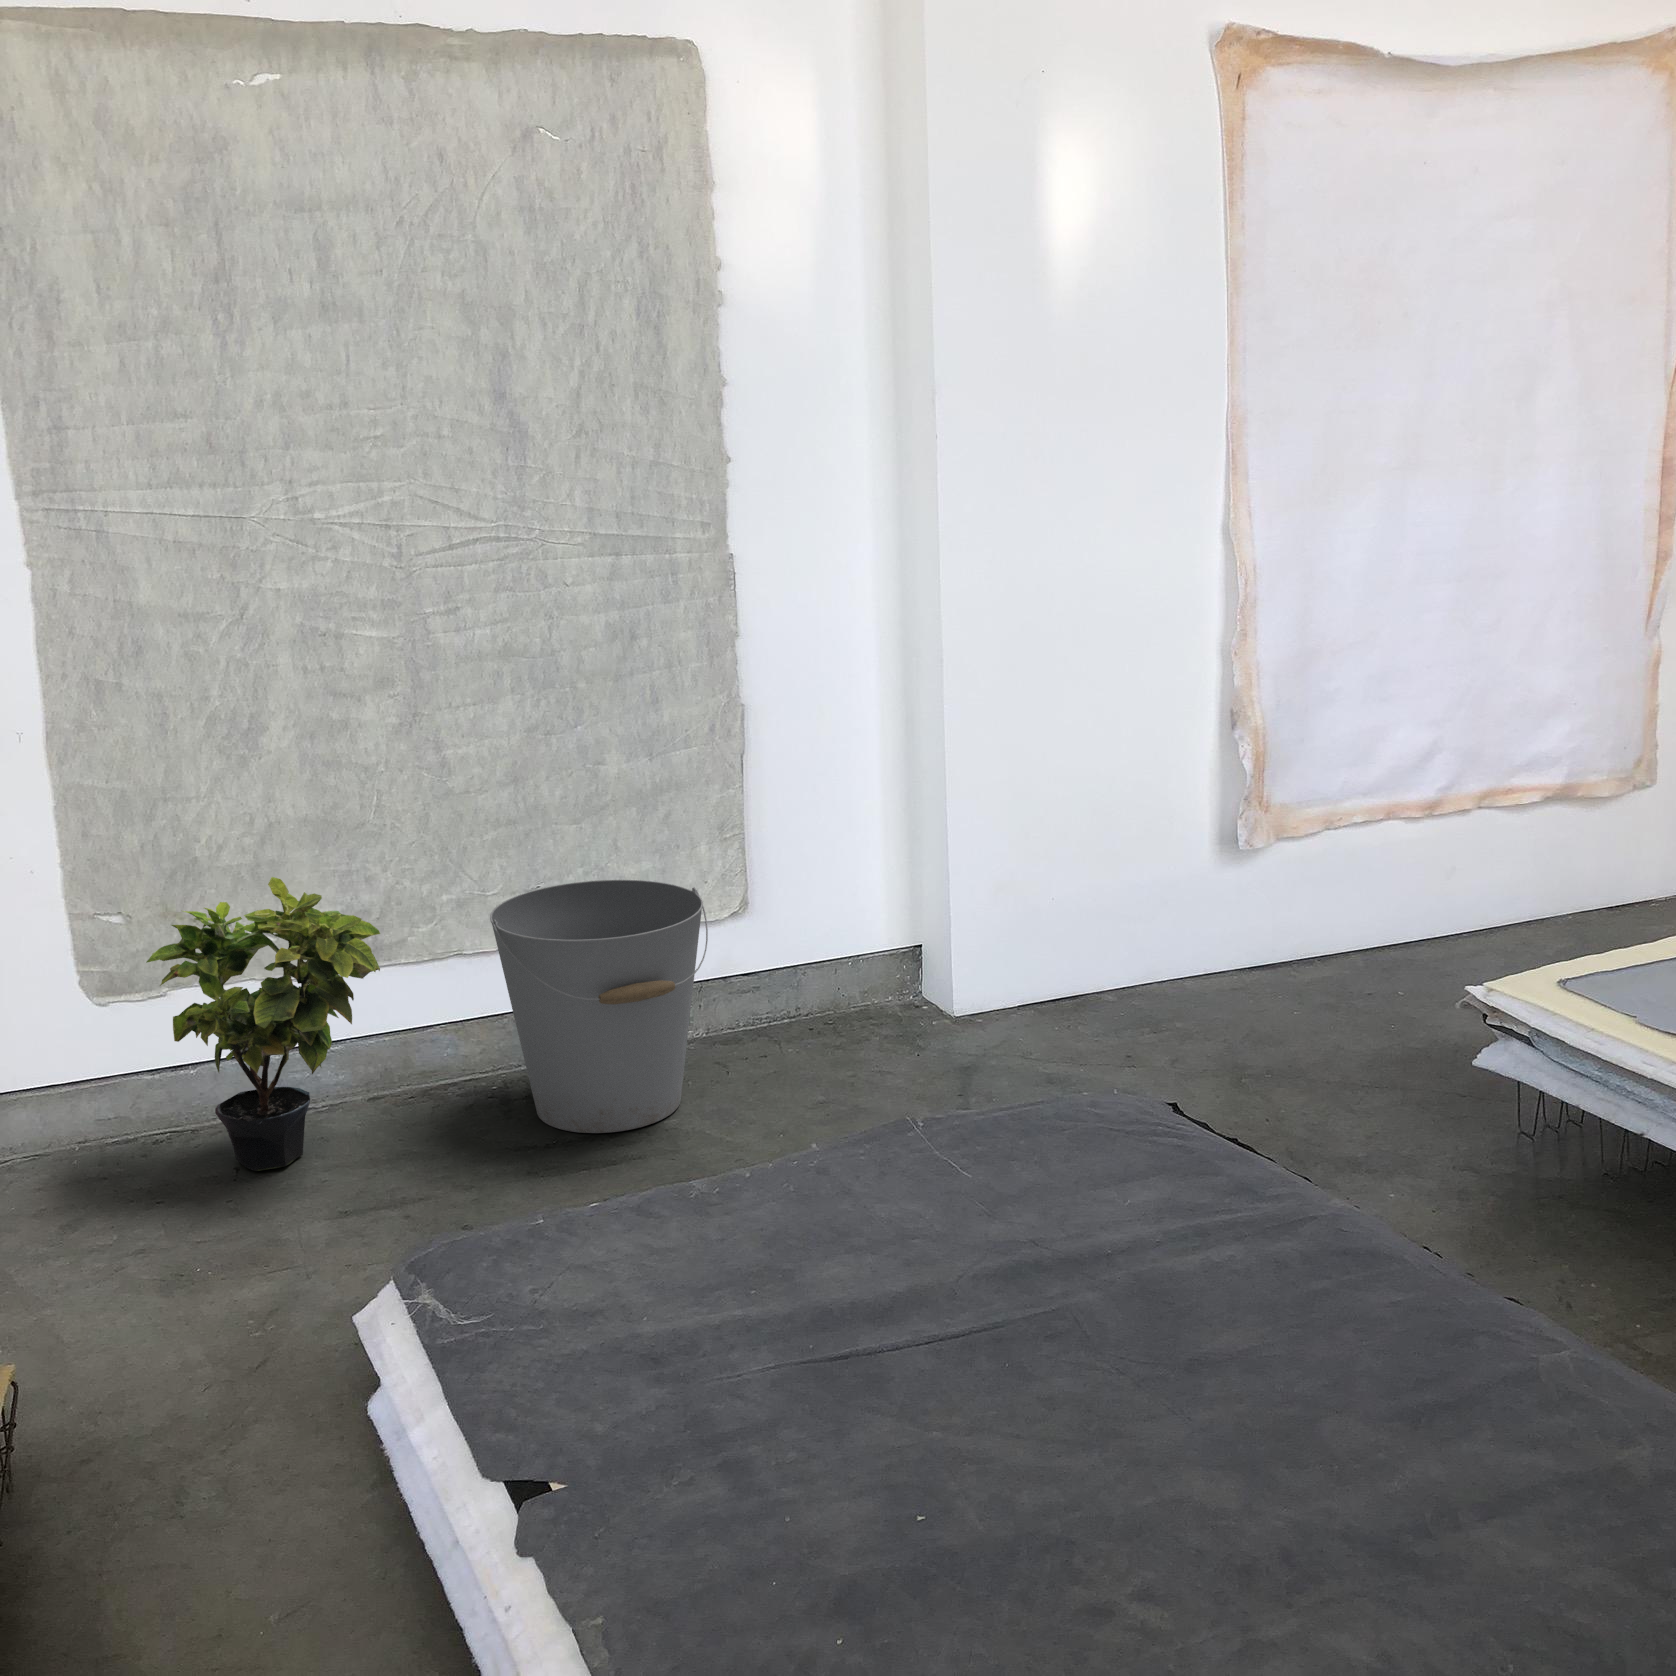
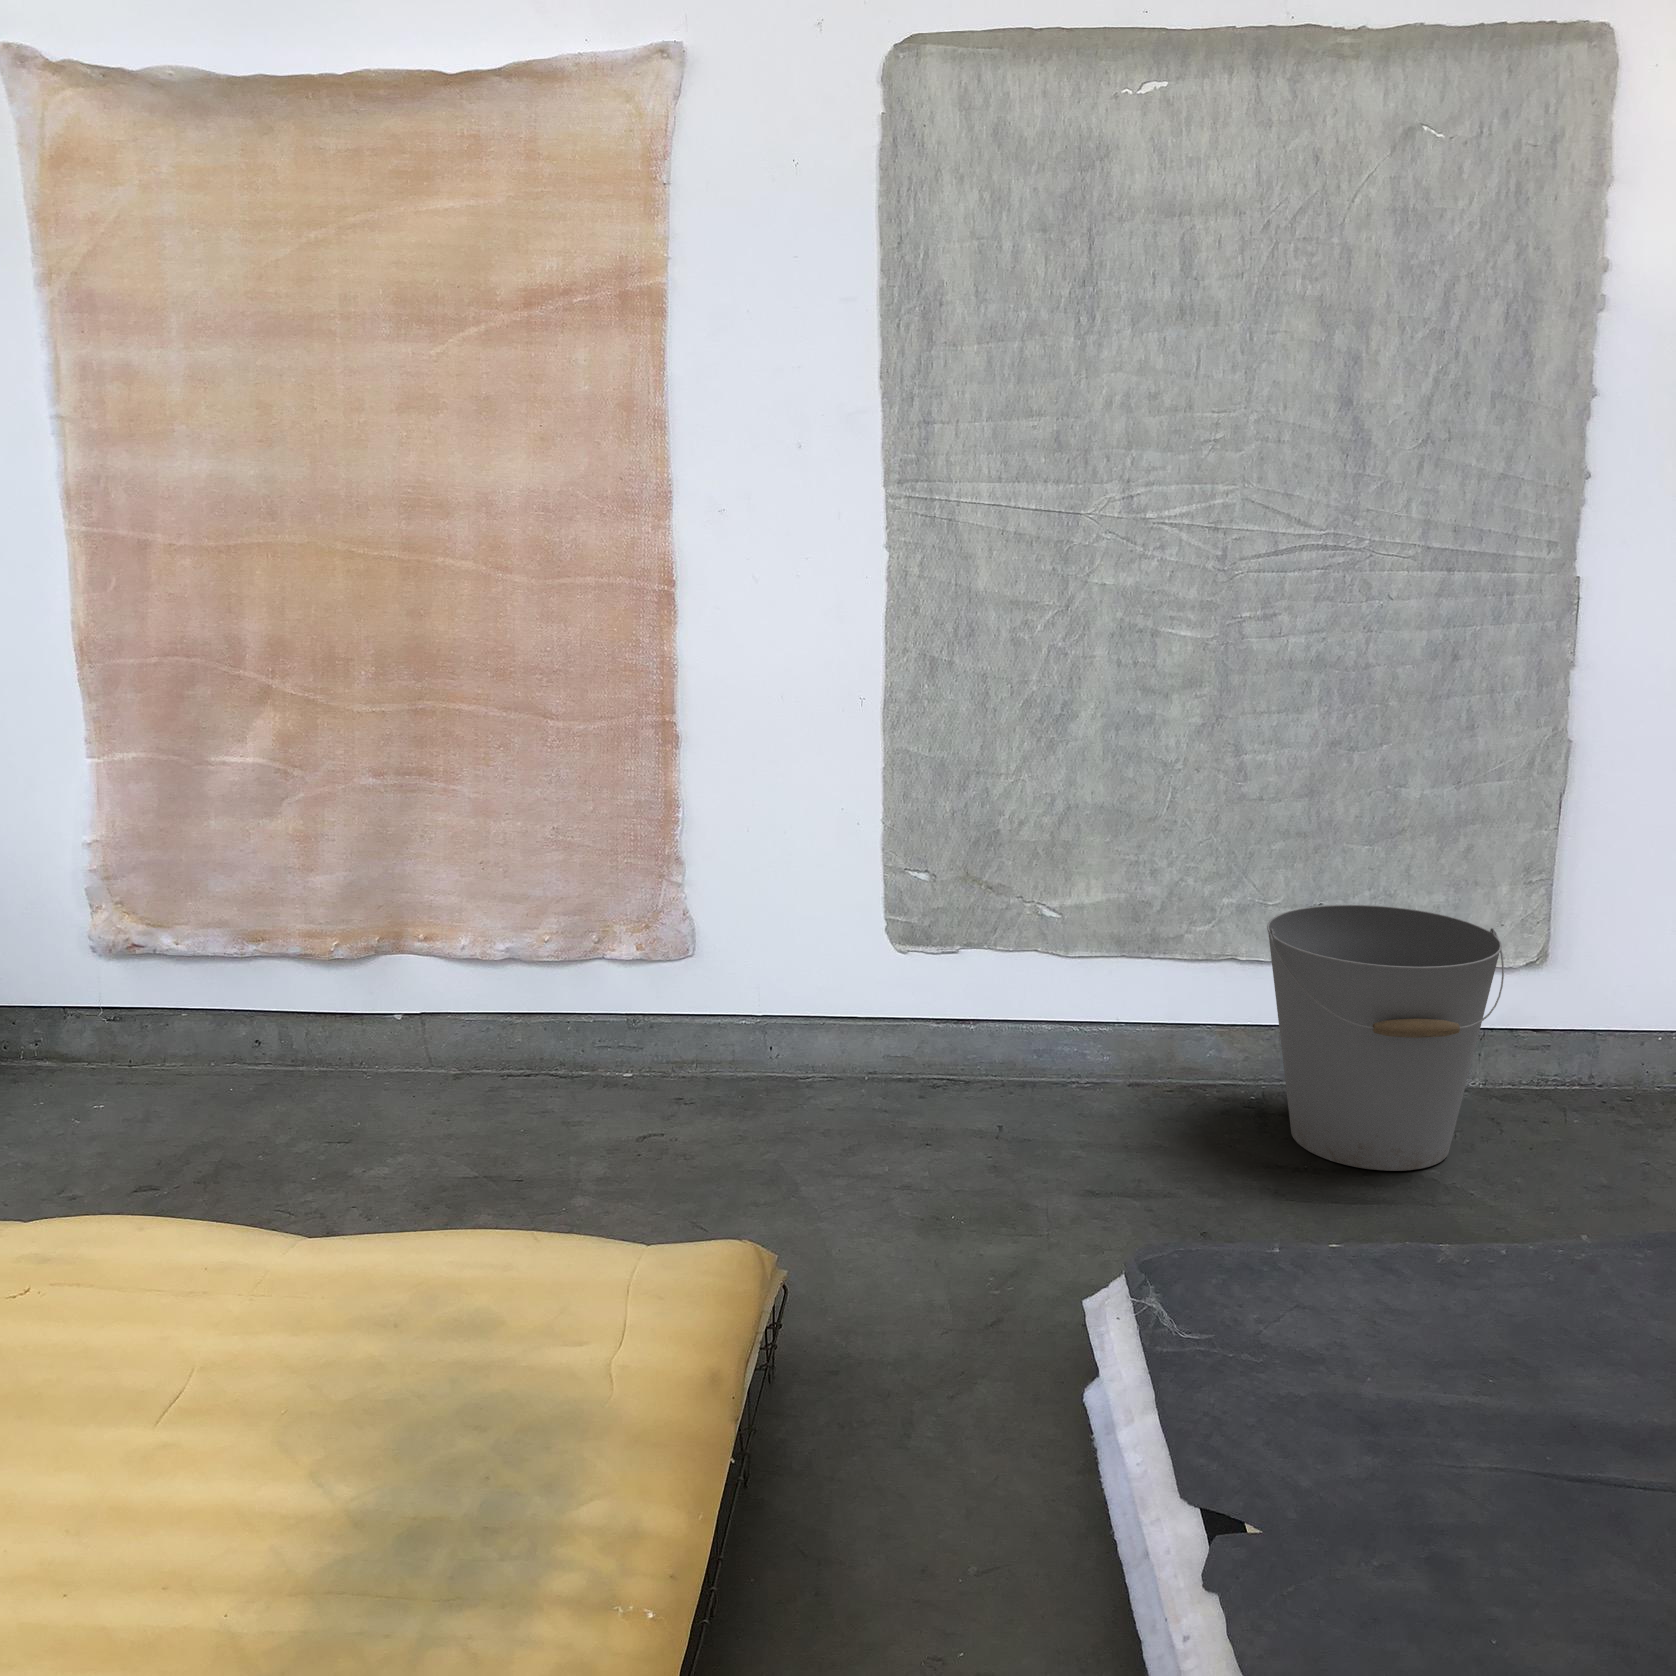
potted plant: present [146,877,380,1171] -> none [942,855,1157,1131]

